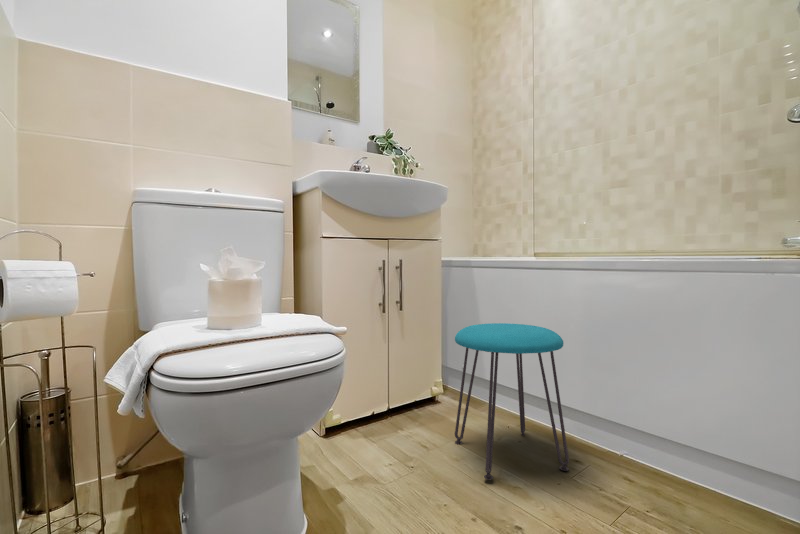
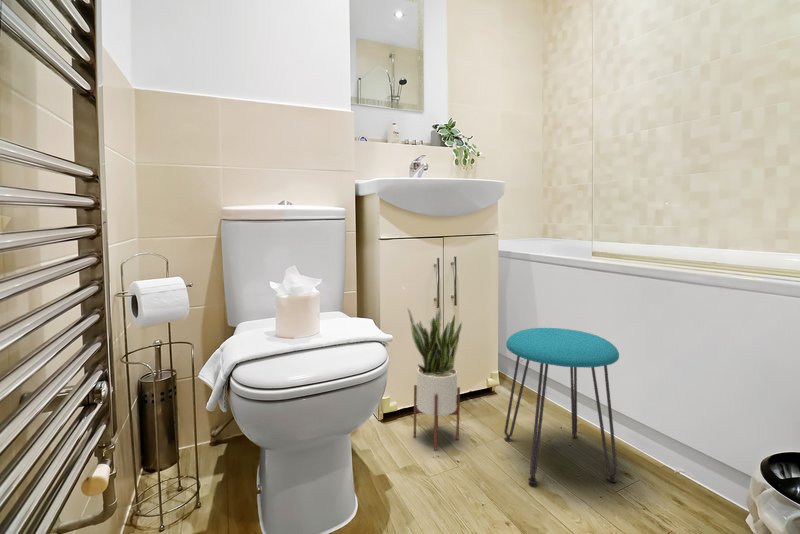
potted plant: none [353,305,409,458] -> present [408,307,462,449]

